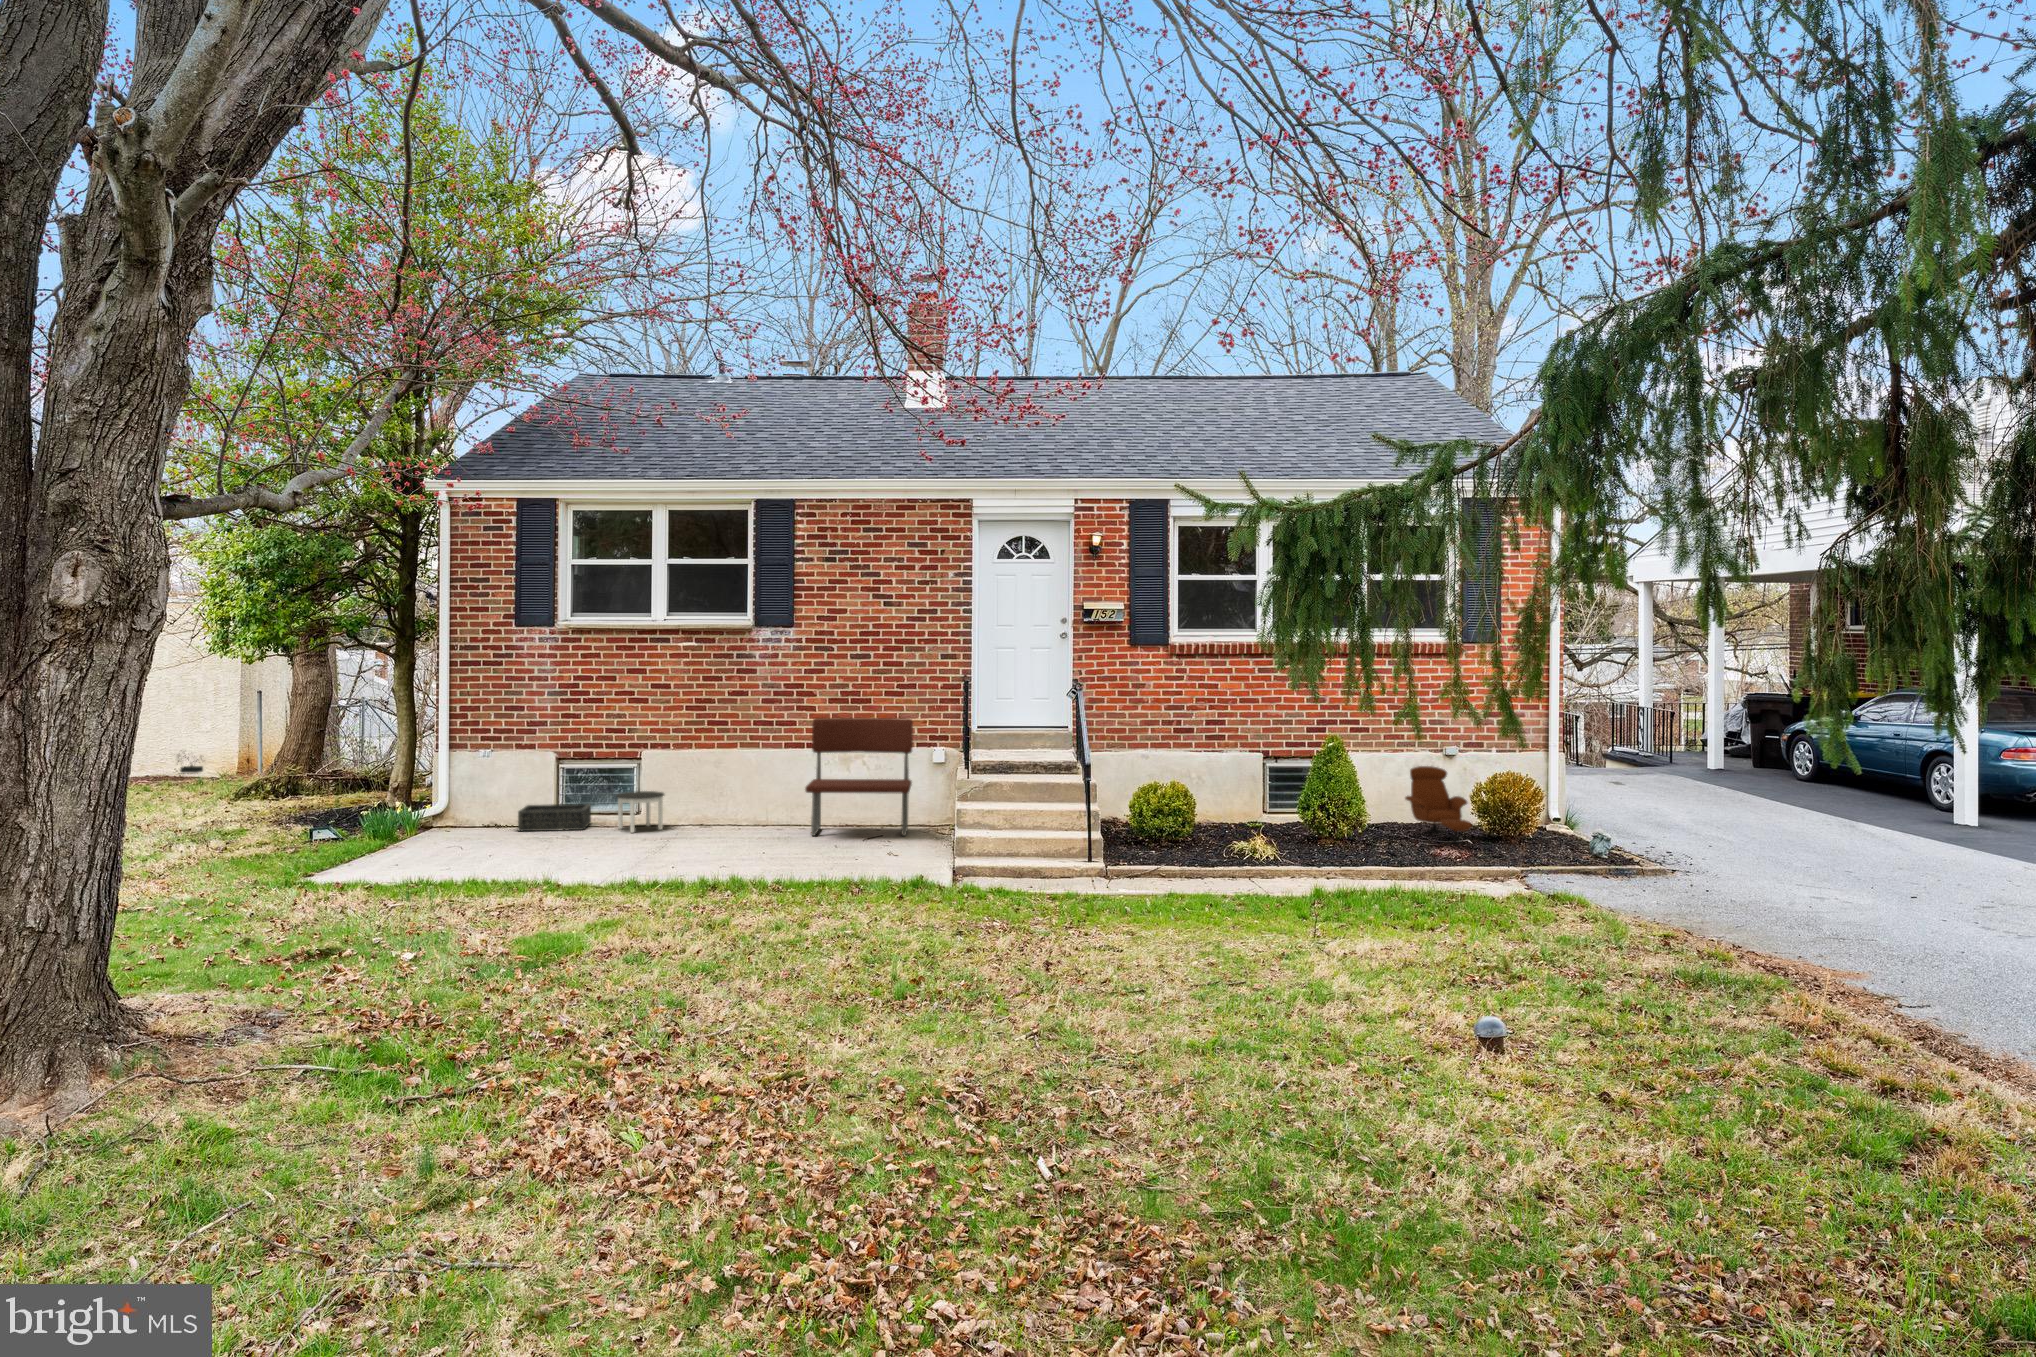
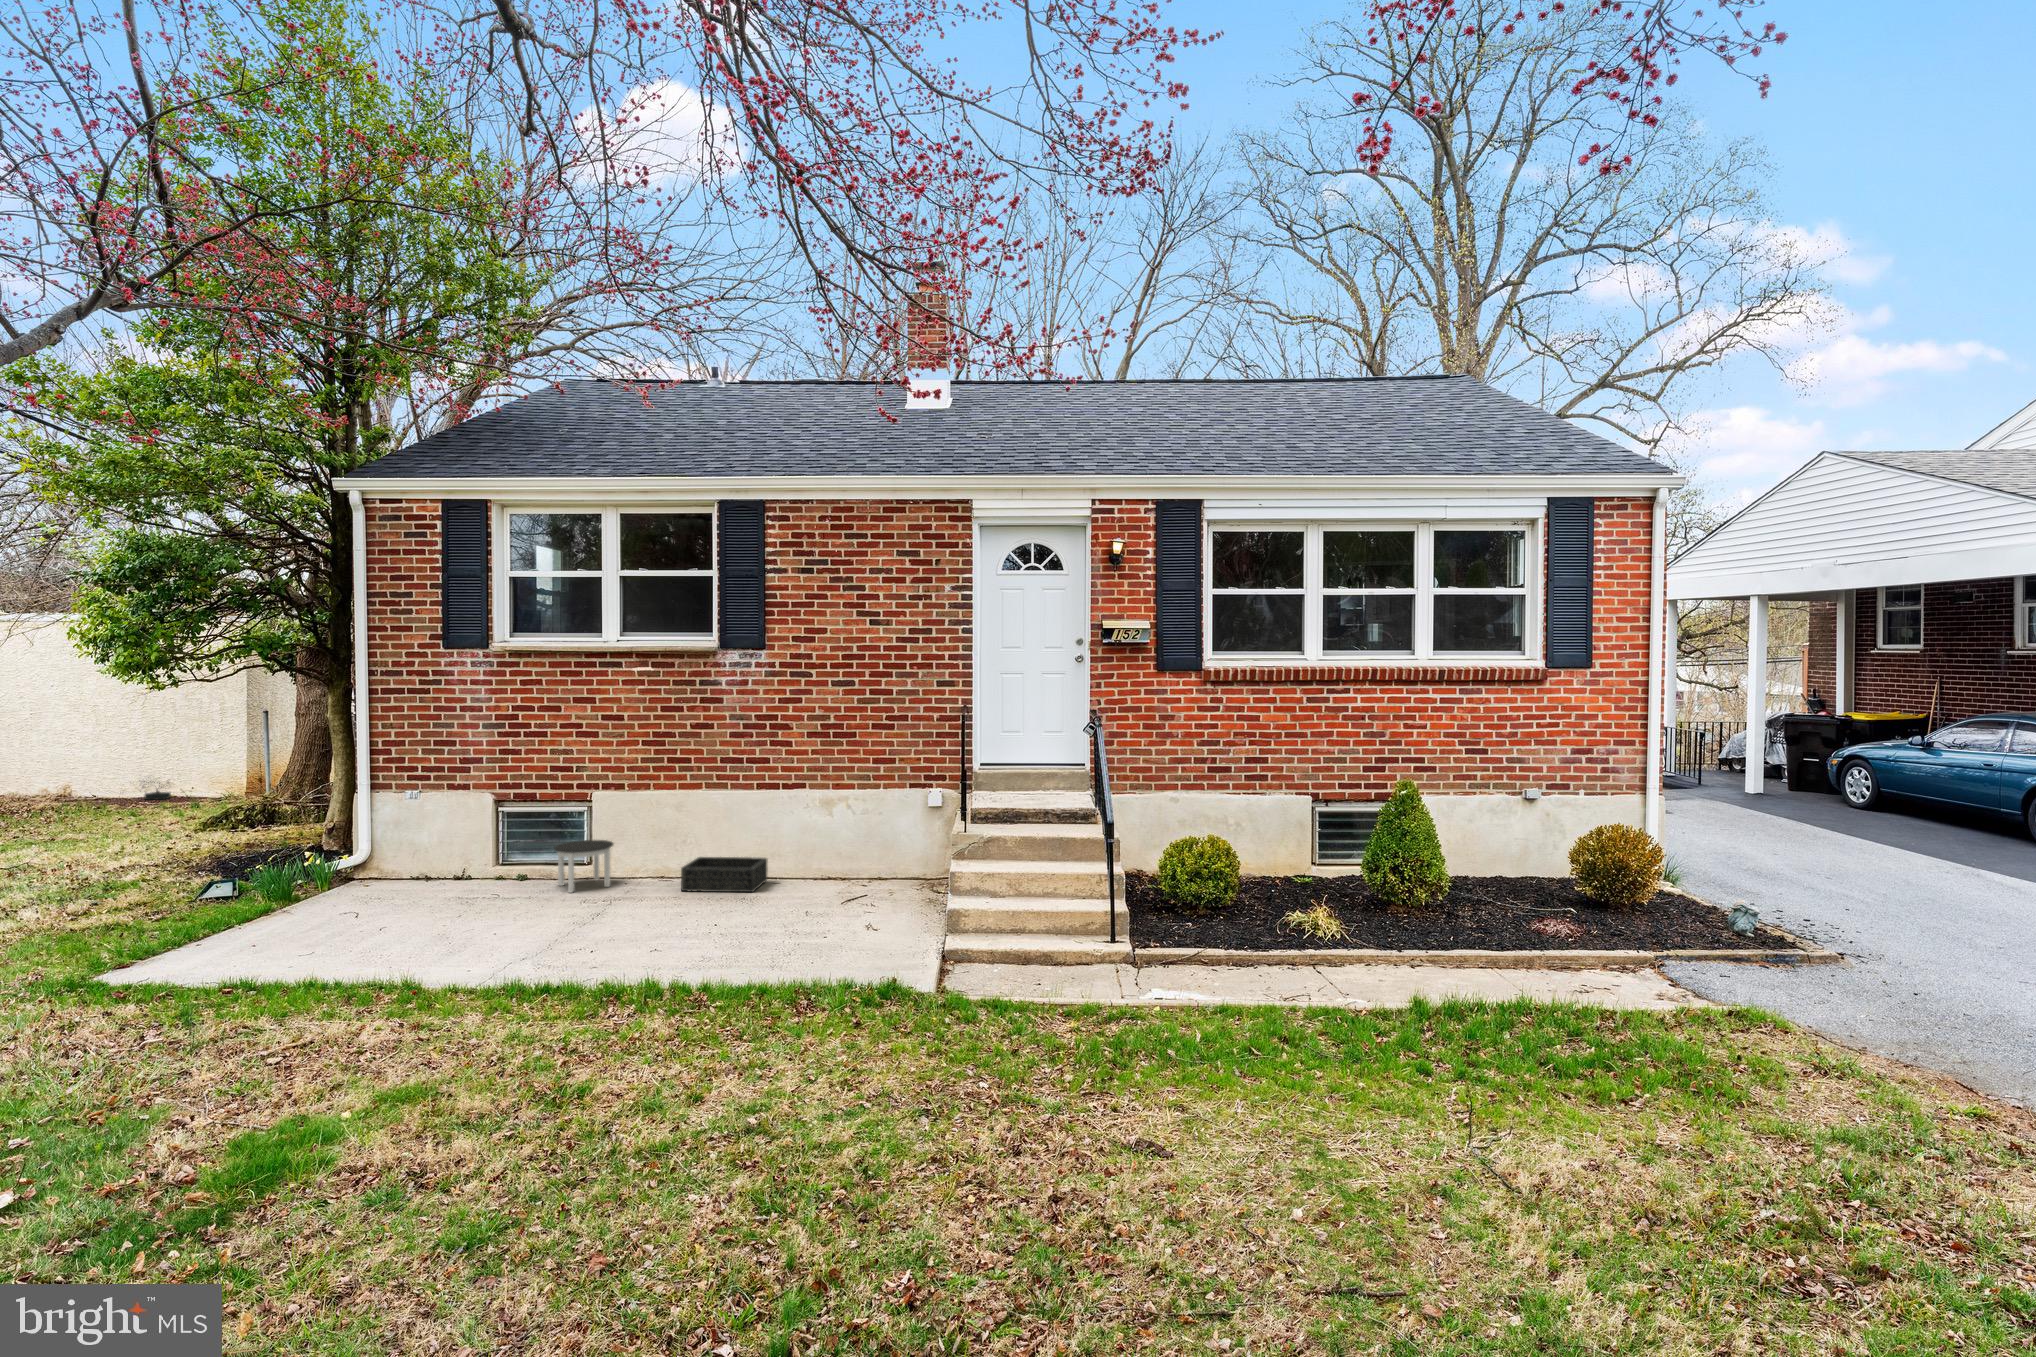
bench: present [805,718,913,836] -> none [772,755,903,898]
lounge chair: present [1405,766,1472,849] -> none [1481,811,1575,922]
basket: present [518,804,591,831] -> present [681,857,767,892]

